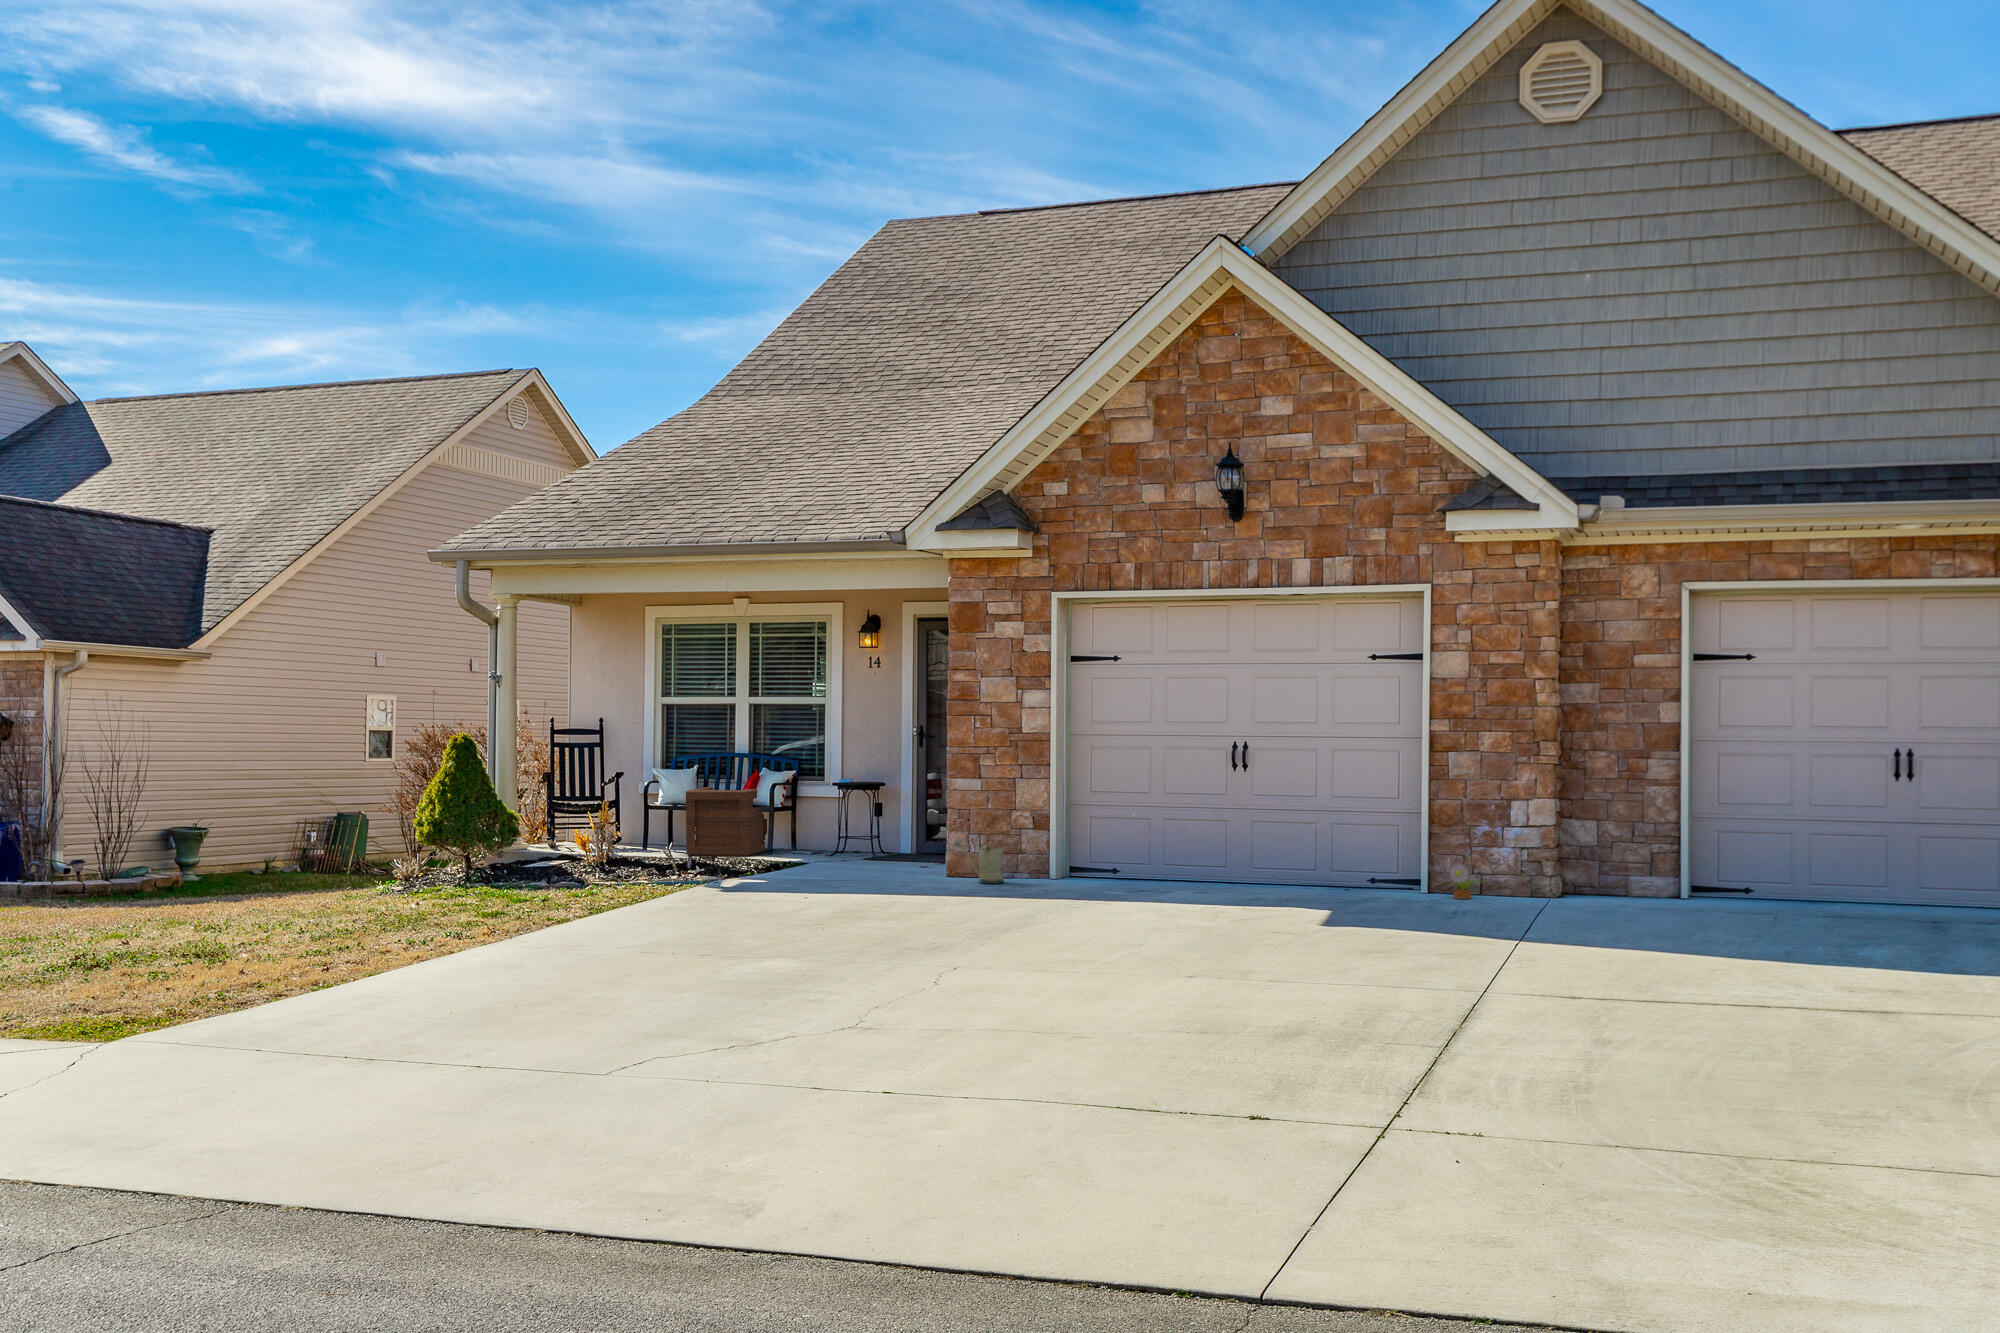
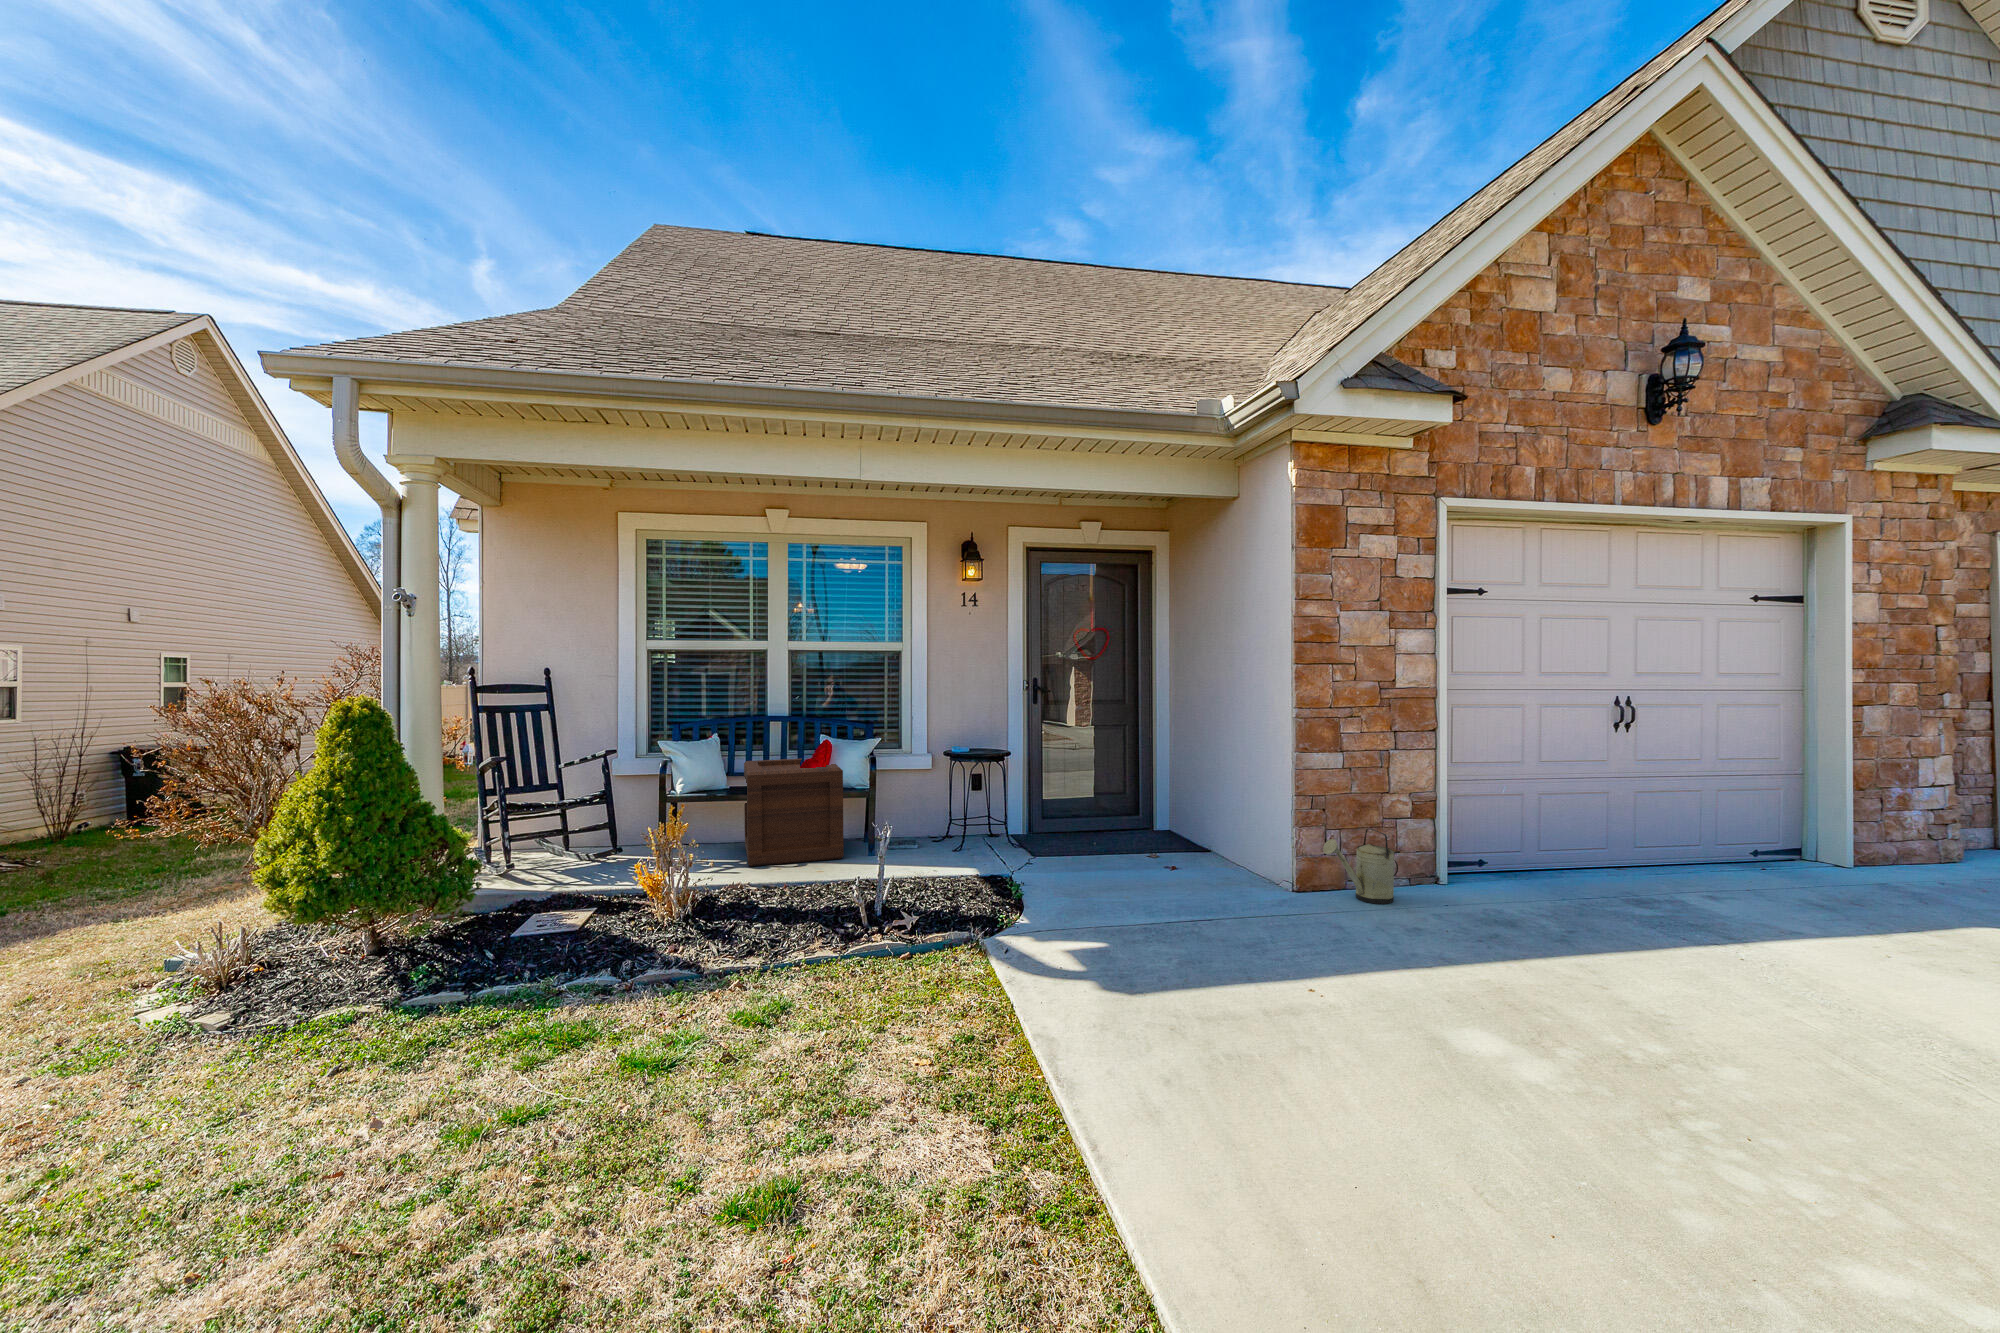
decorative plant: present [1450,864,1481,899] -> none [1876,834,1937,874]

